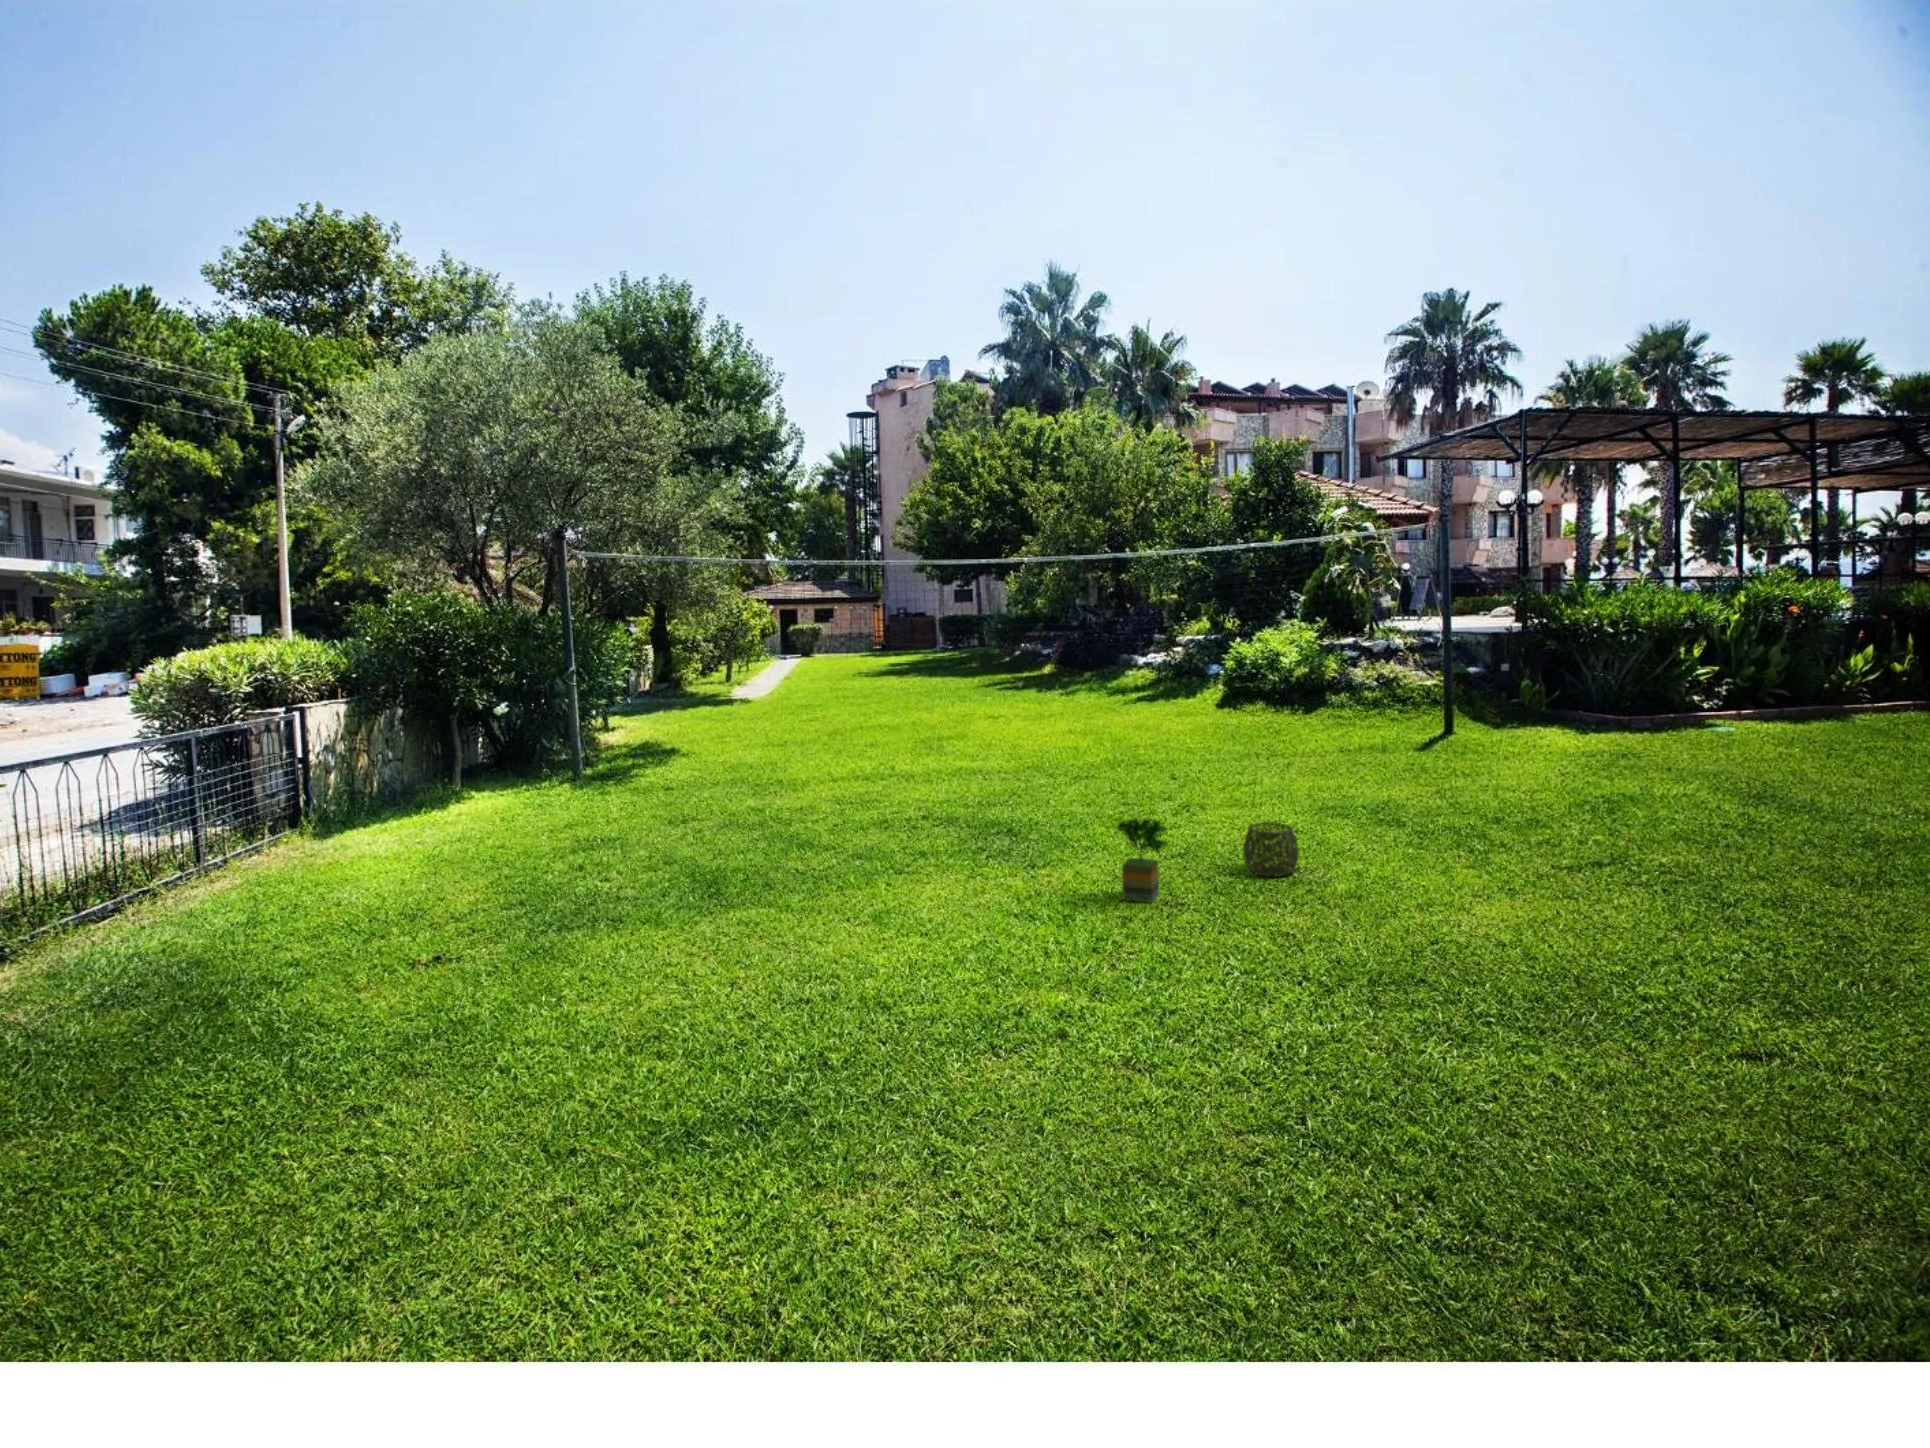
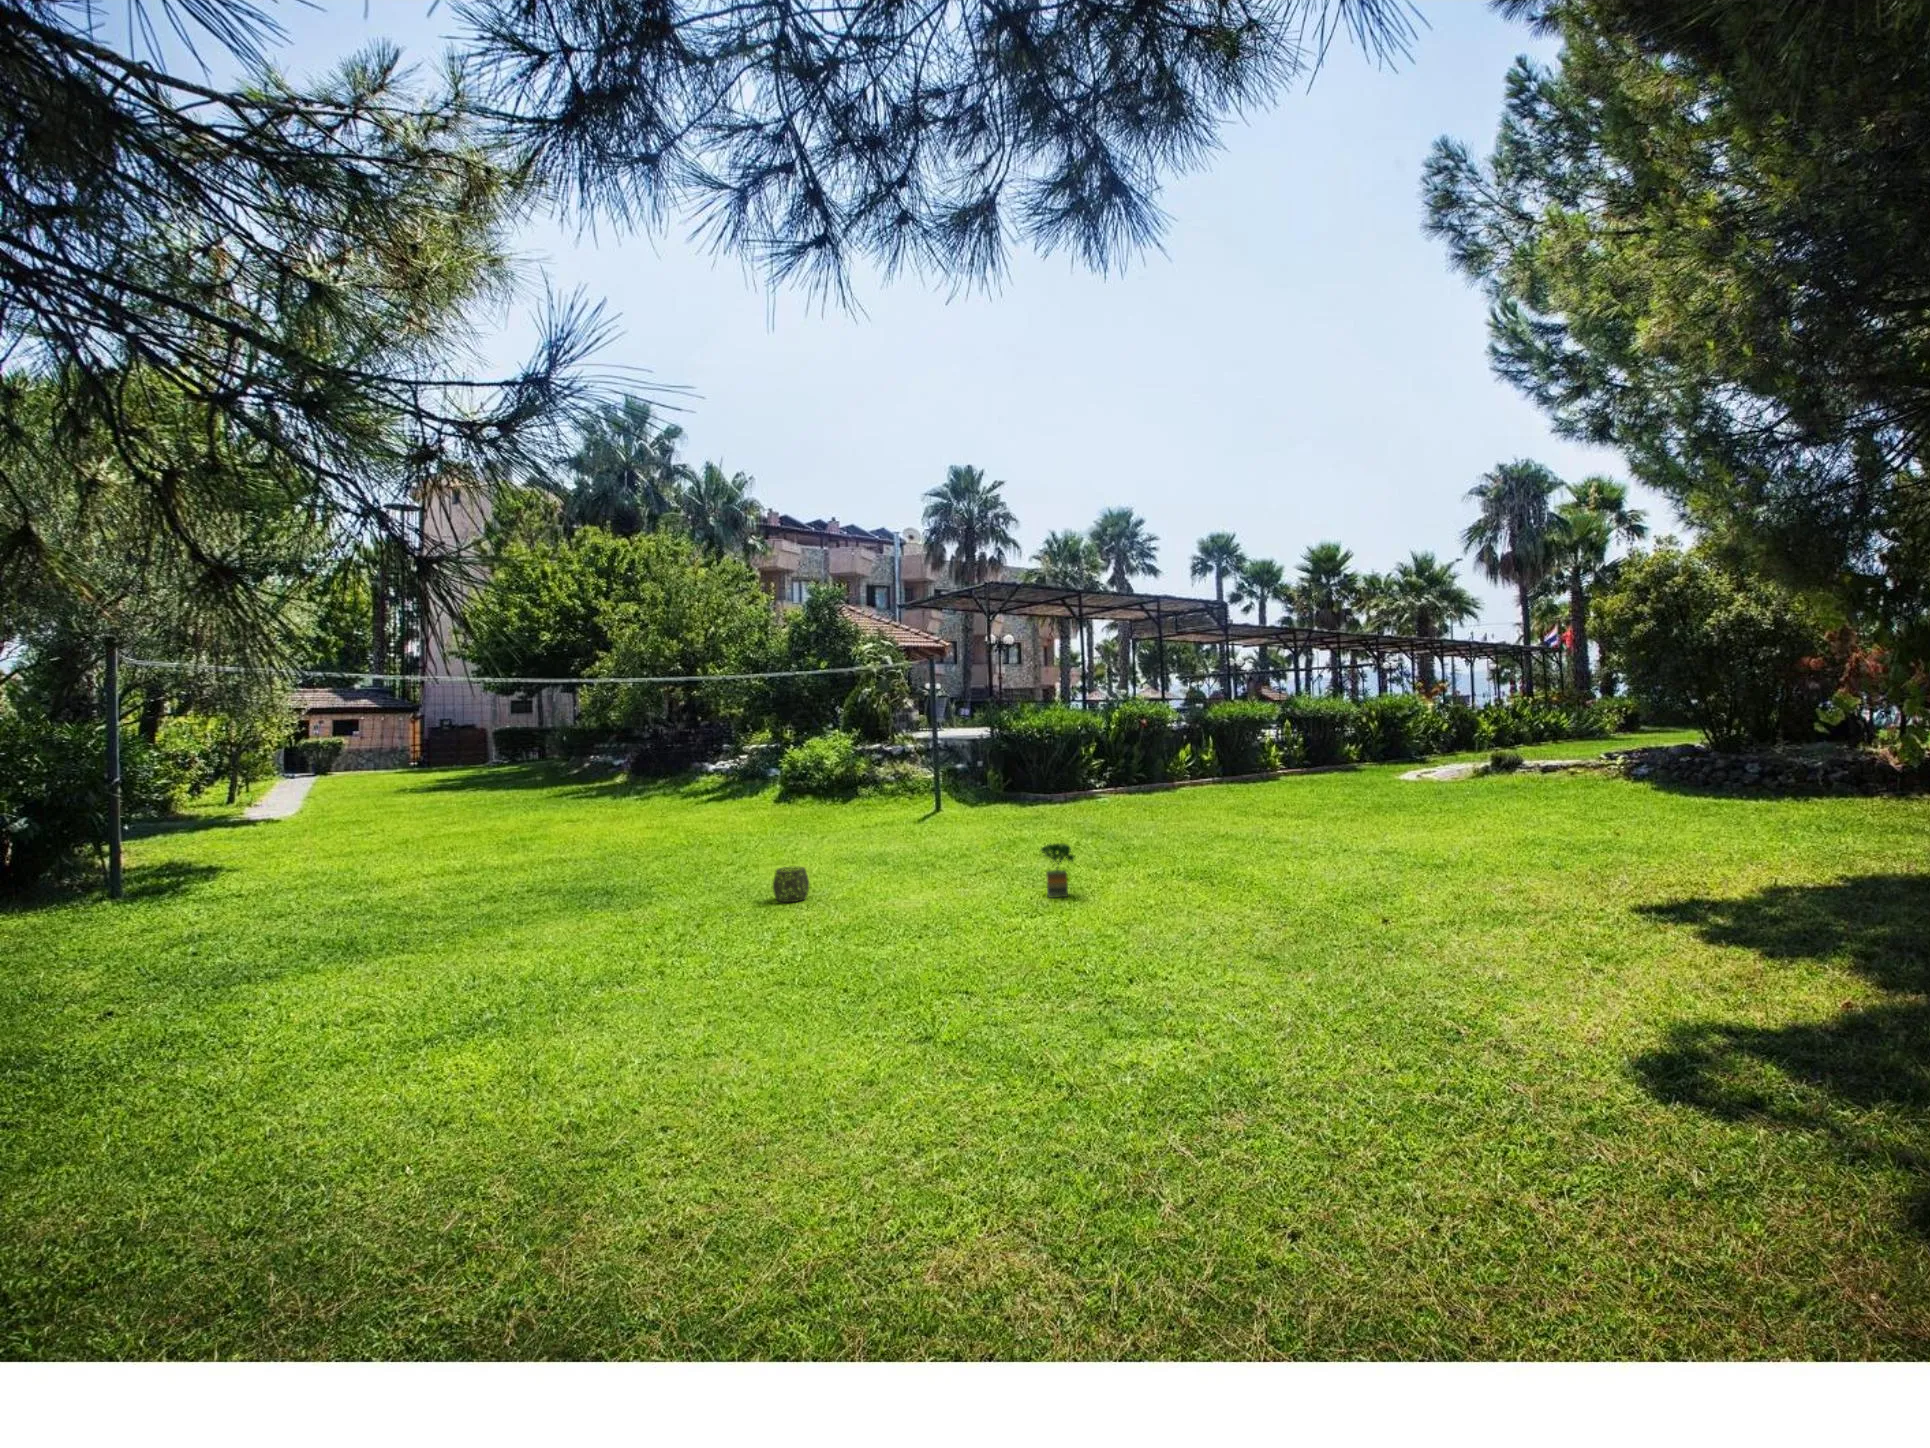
potted tree: present [1117,818,1167,903] -> present [1040,843,1075,898]

